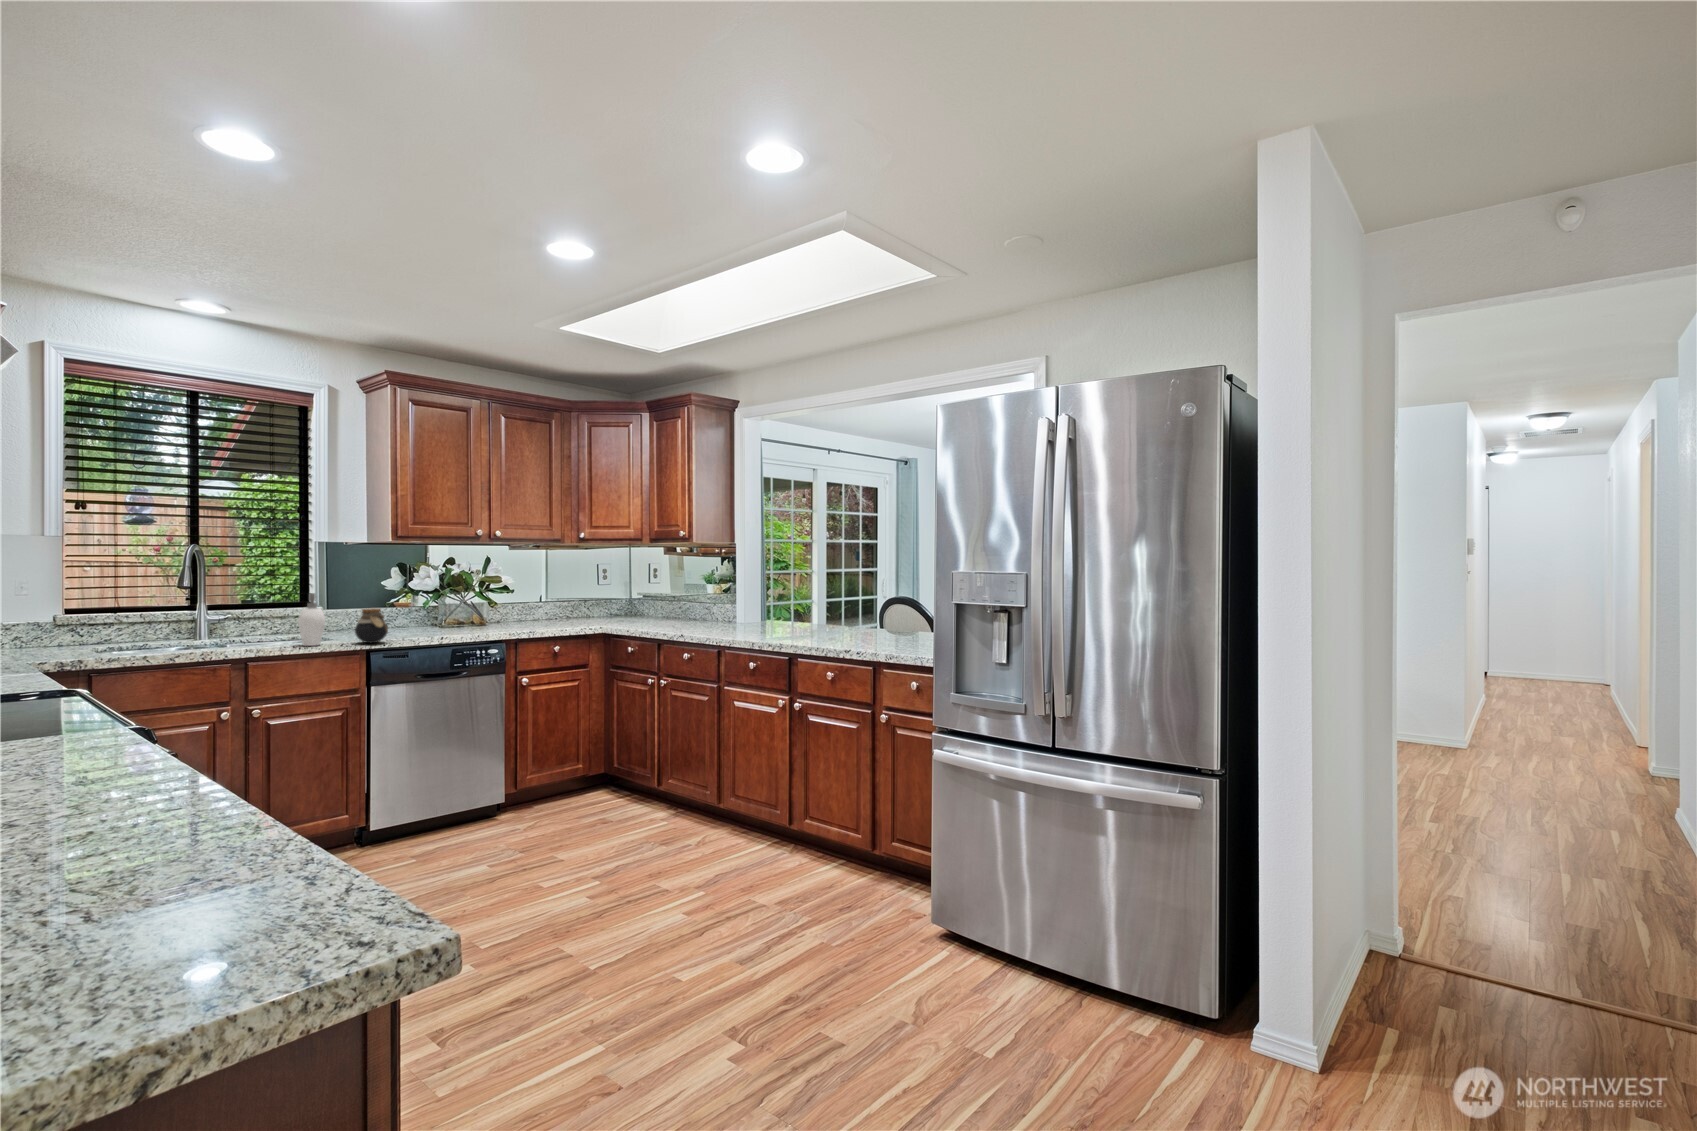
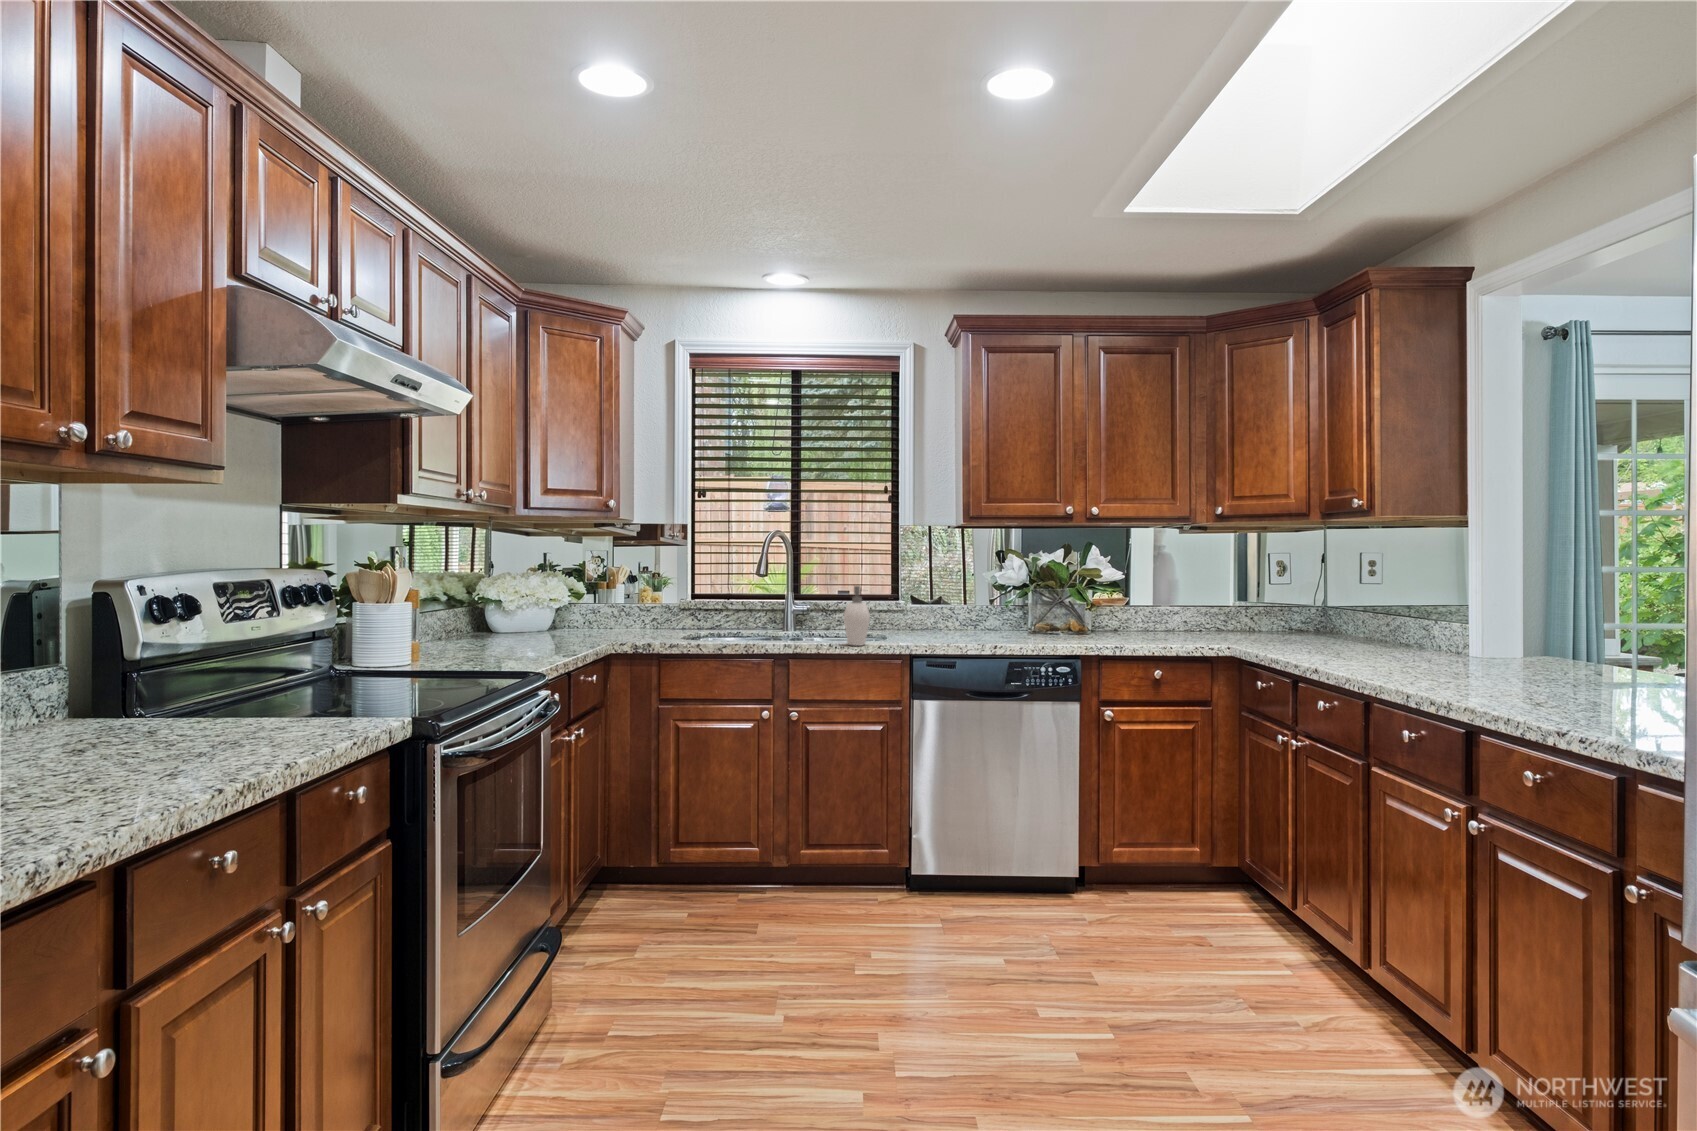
jar: present [355,608,388,643] -> none [898,606,933,647]

